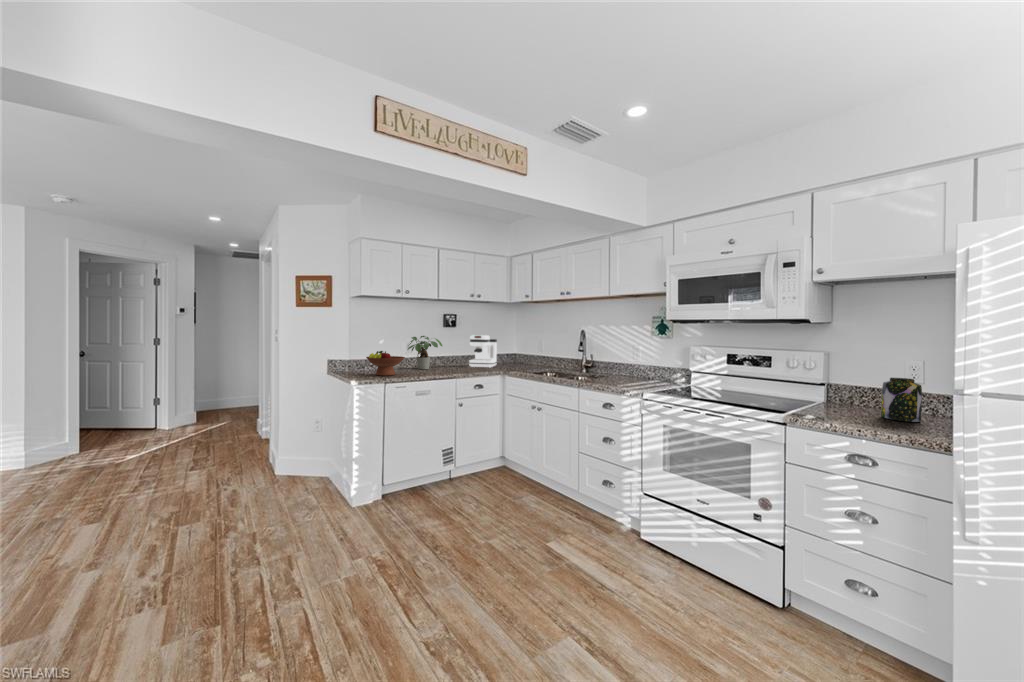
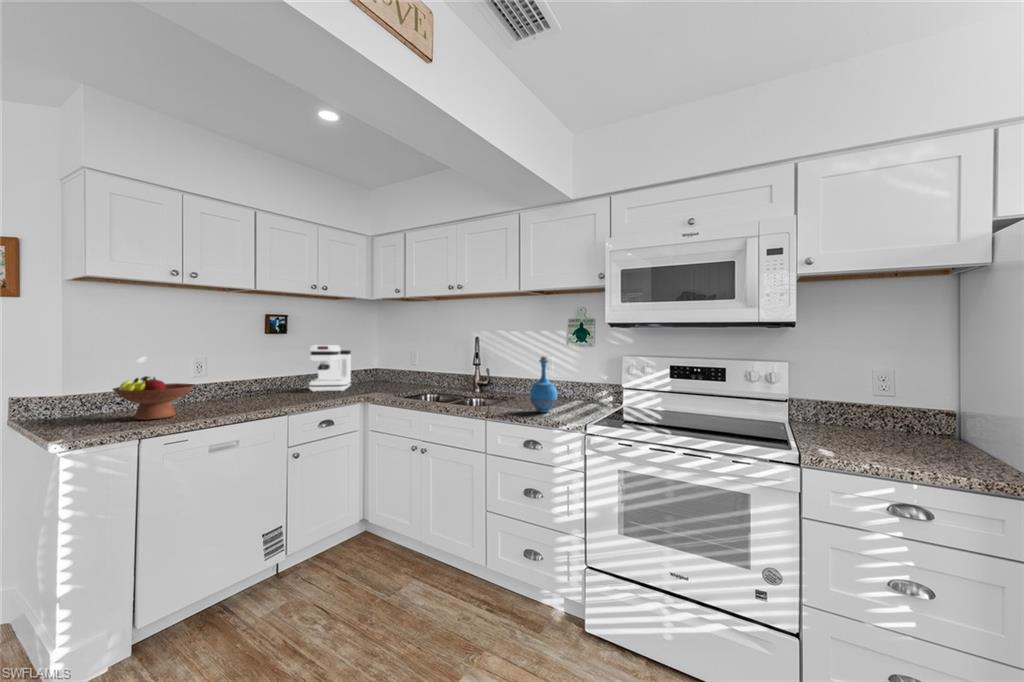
potted plant: present [408,336,442,369] -> none [202,348,265,400]
bottle: none [612,344,633,385] -> present [530,357,557,412]
jar: present [881,378,922,422] -> none [877,394,928,449]

